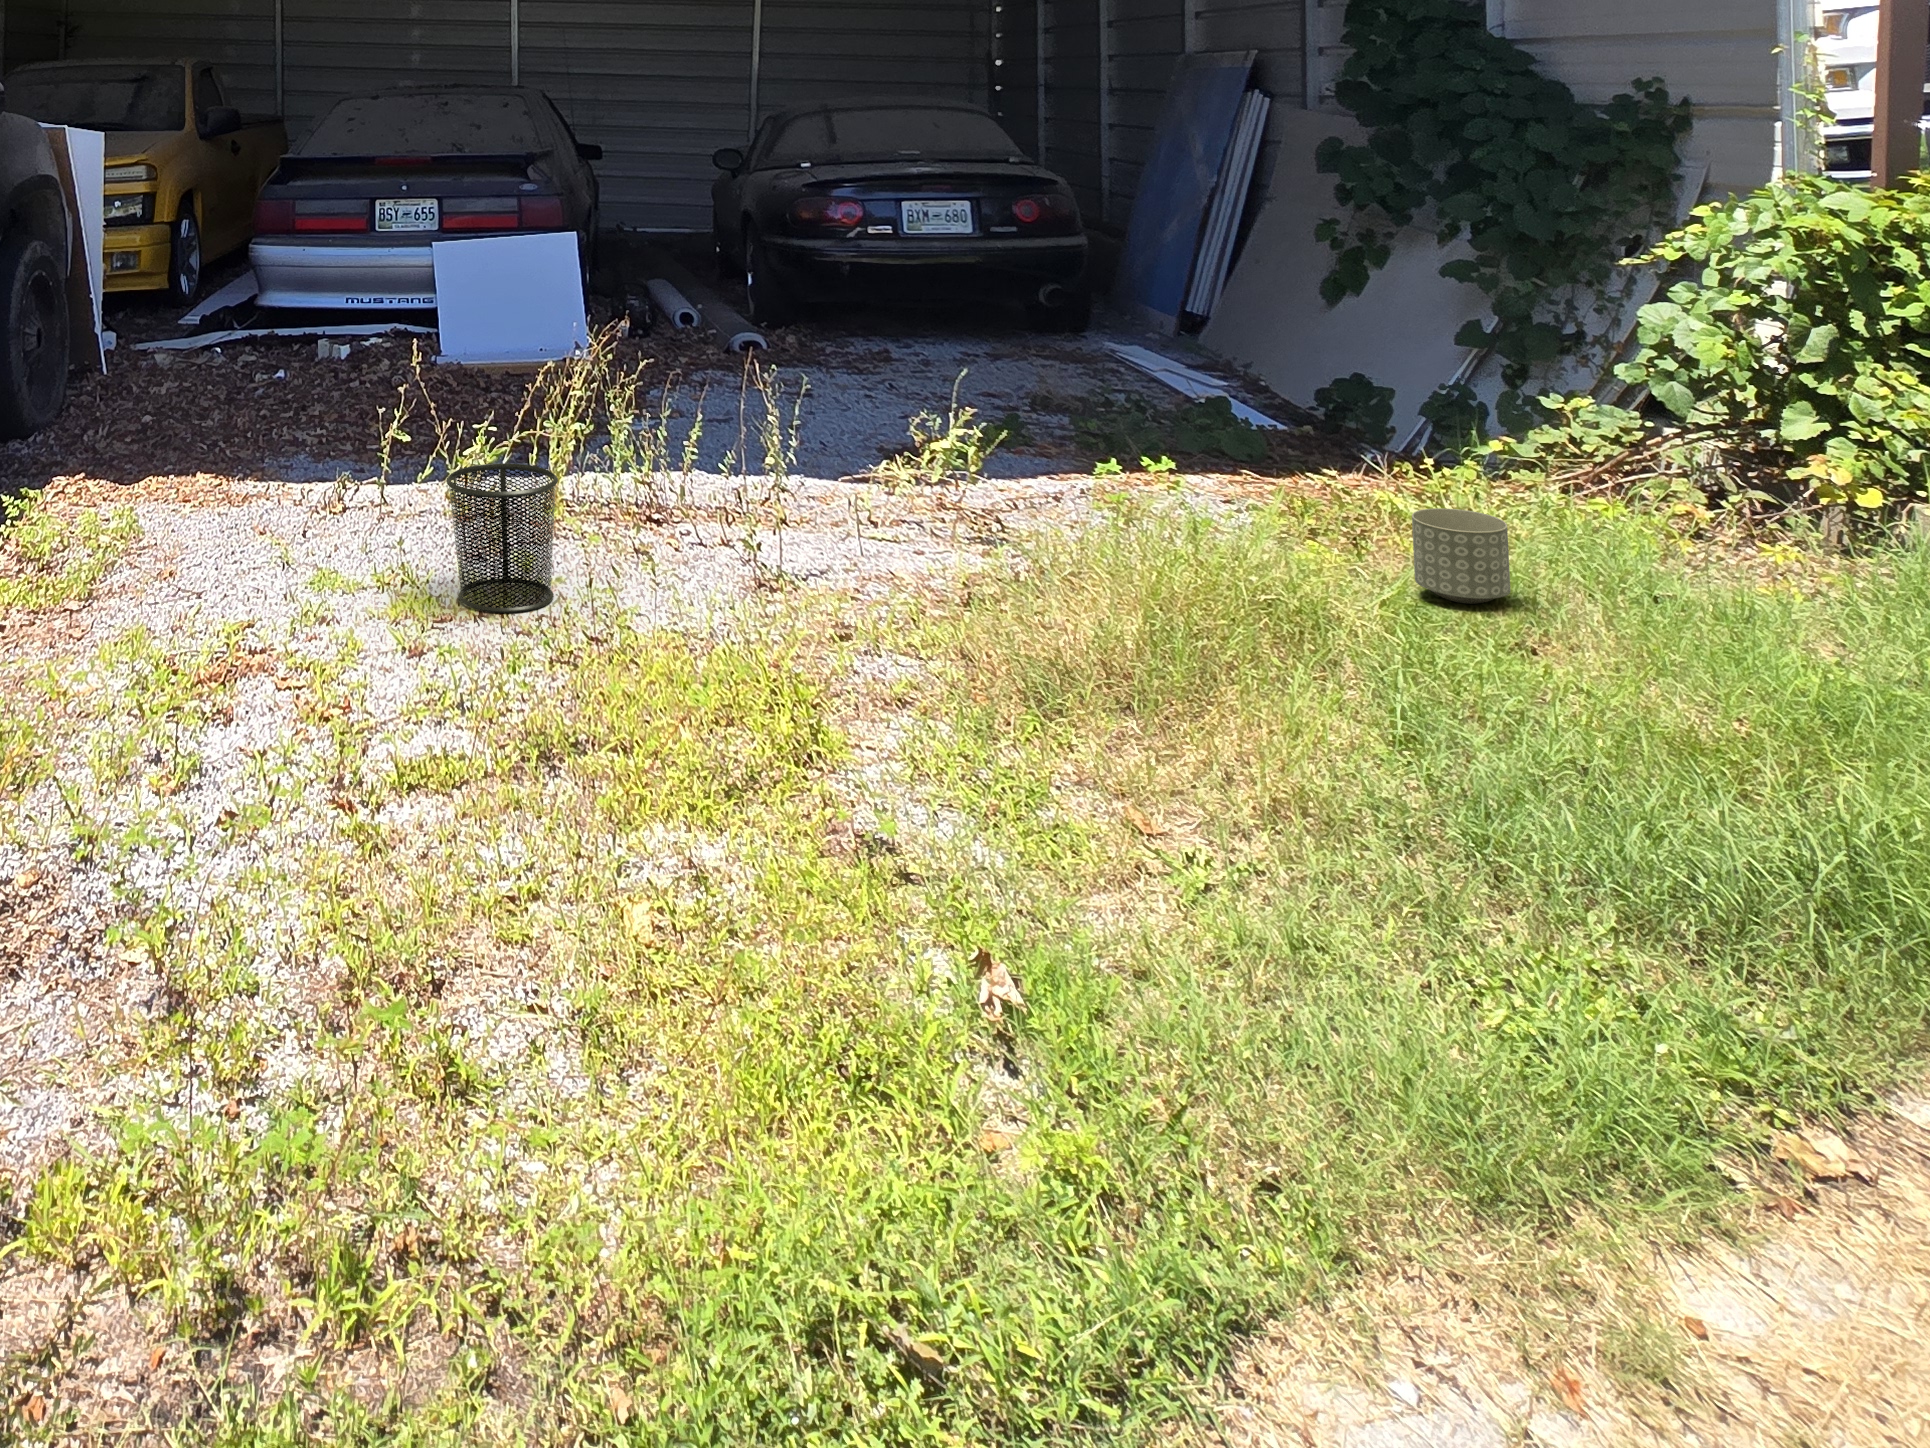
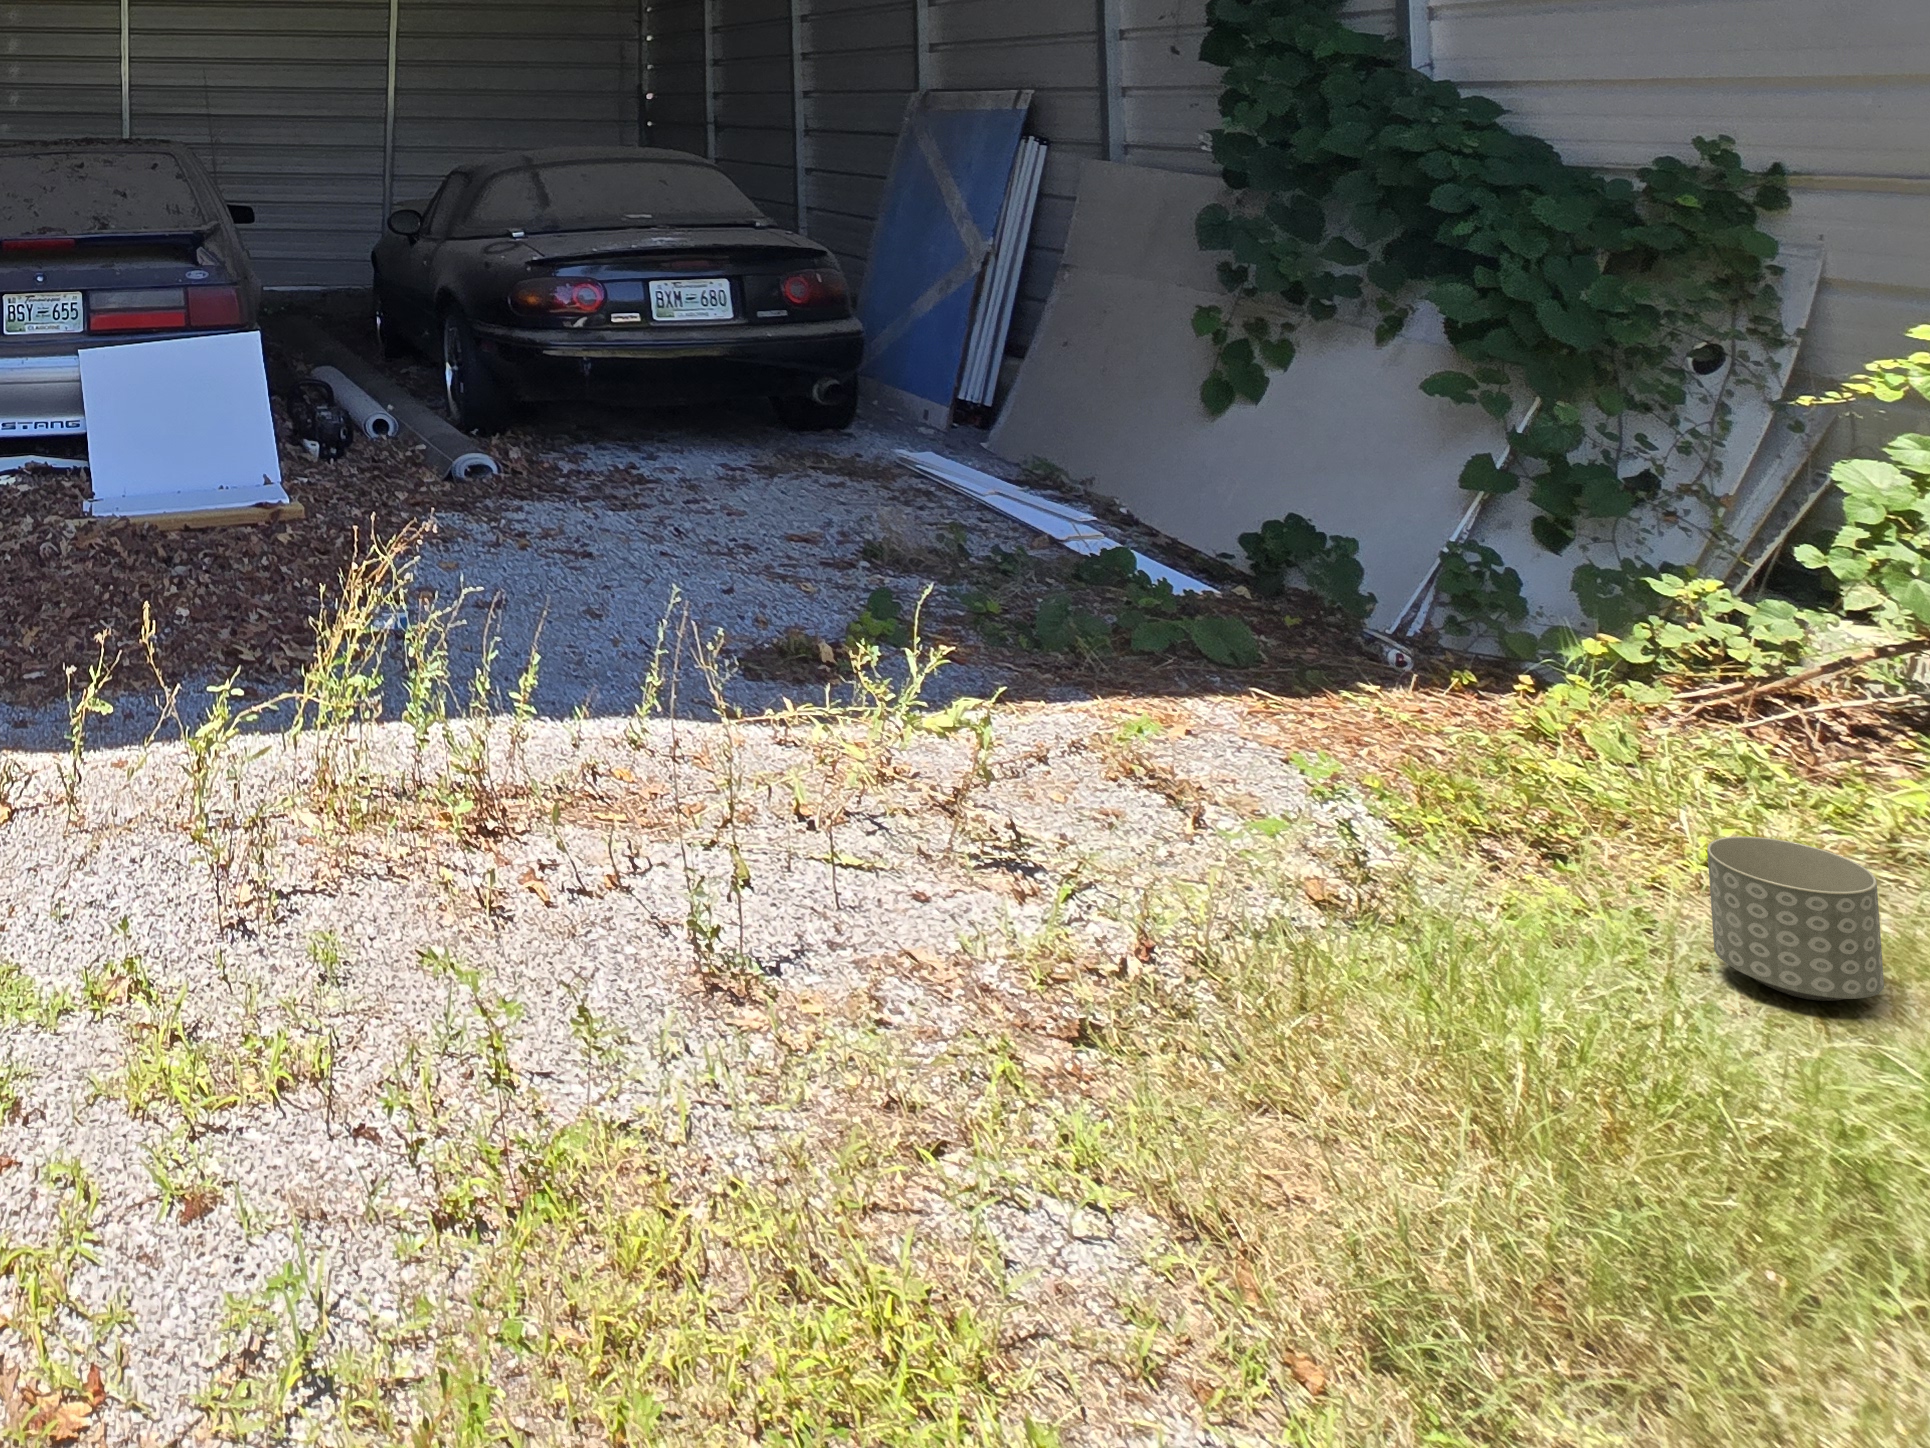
waste bin: present [446,463,558,613] -> none [186,769,360,1028]

